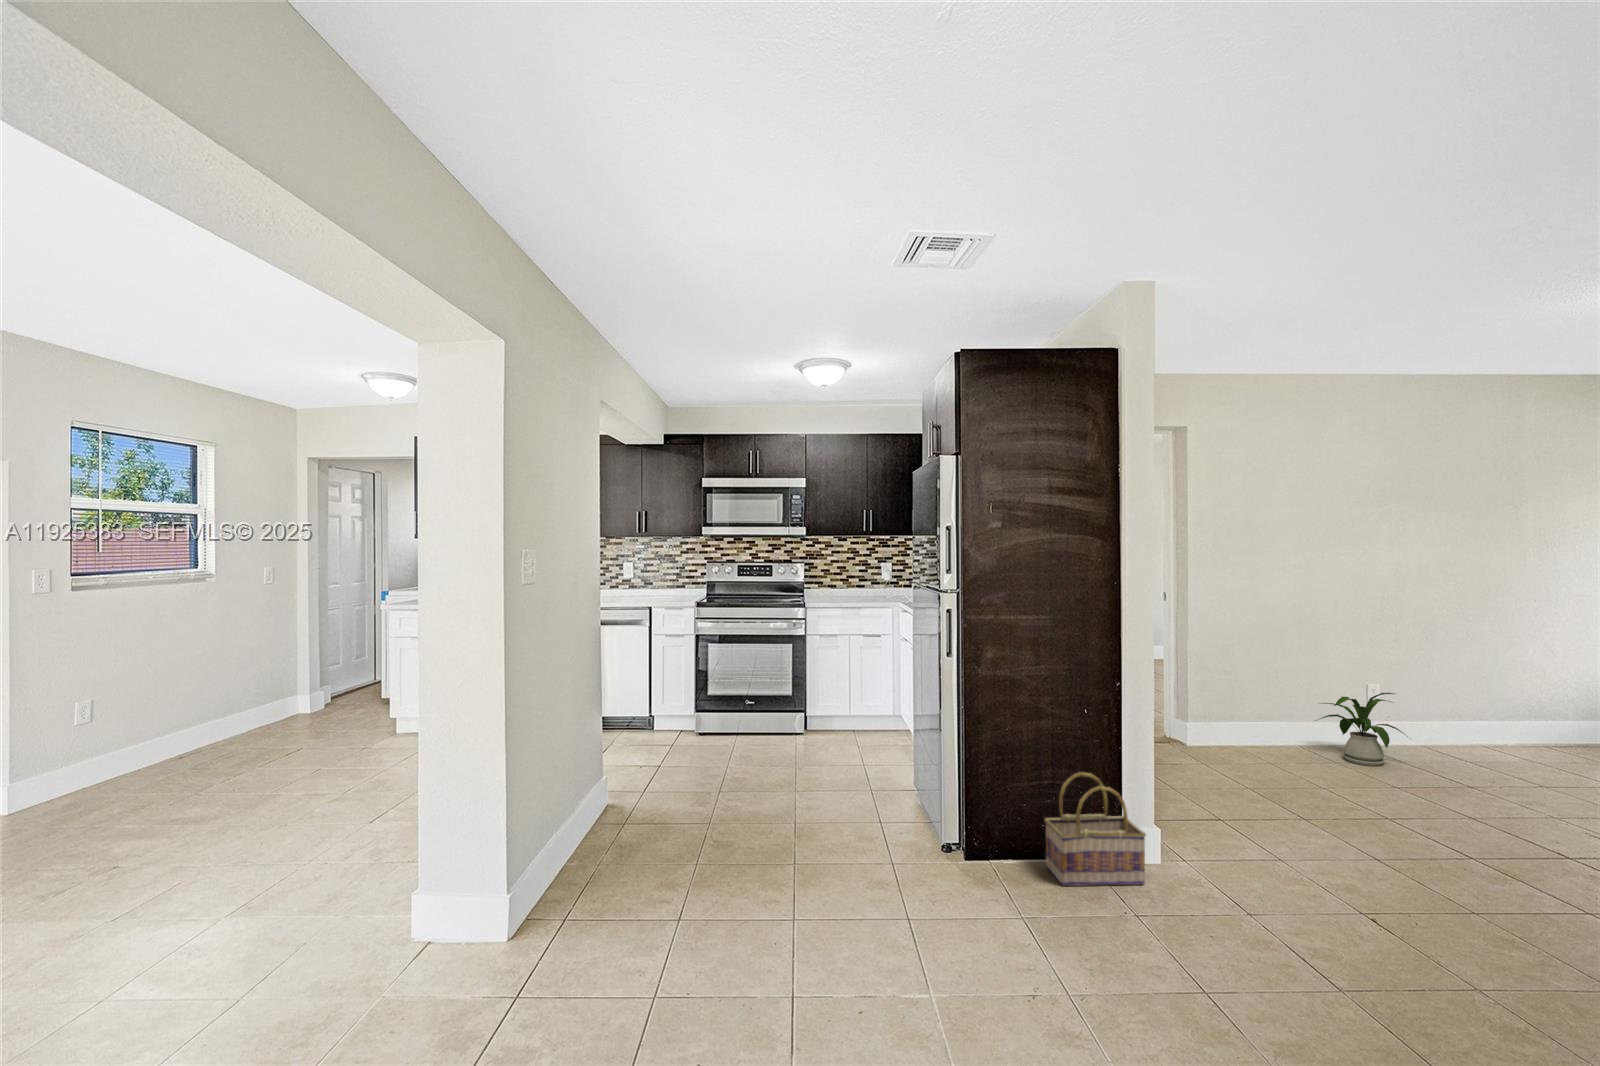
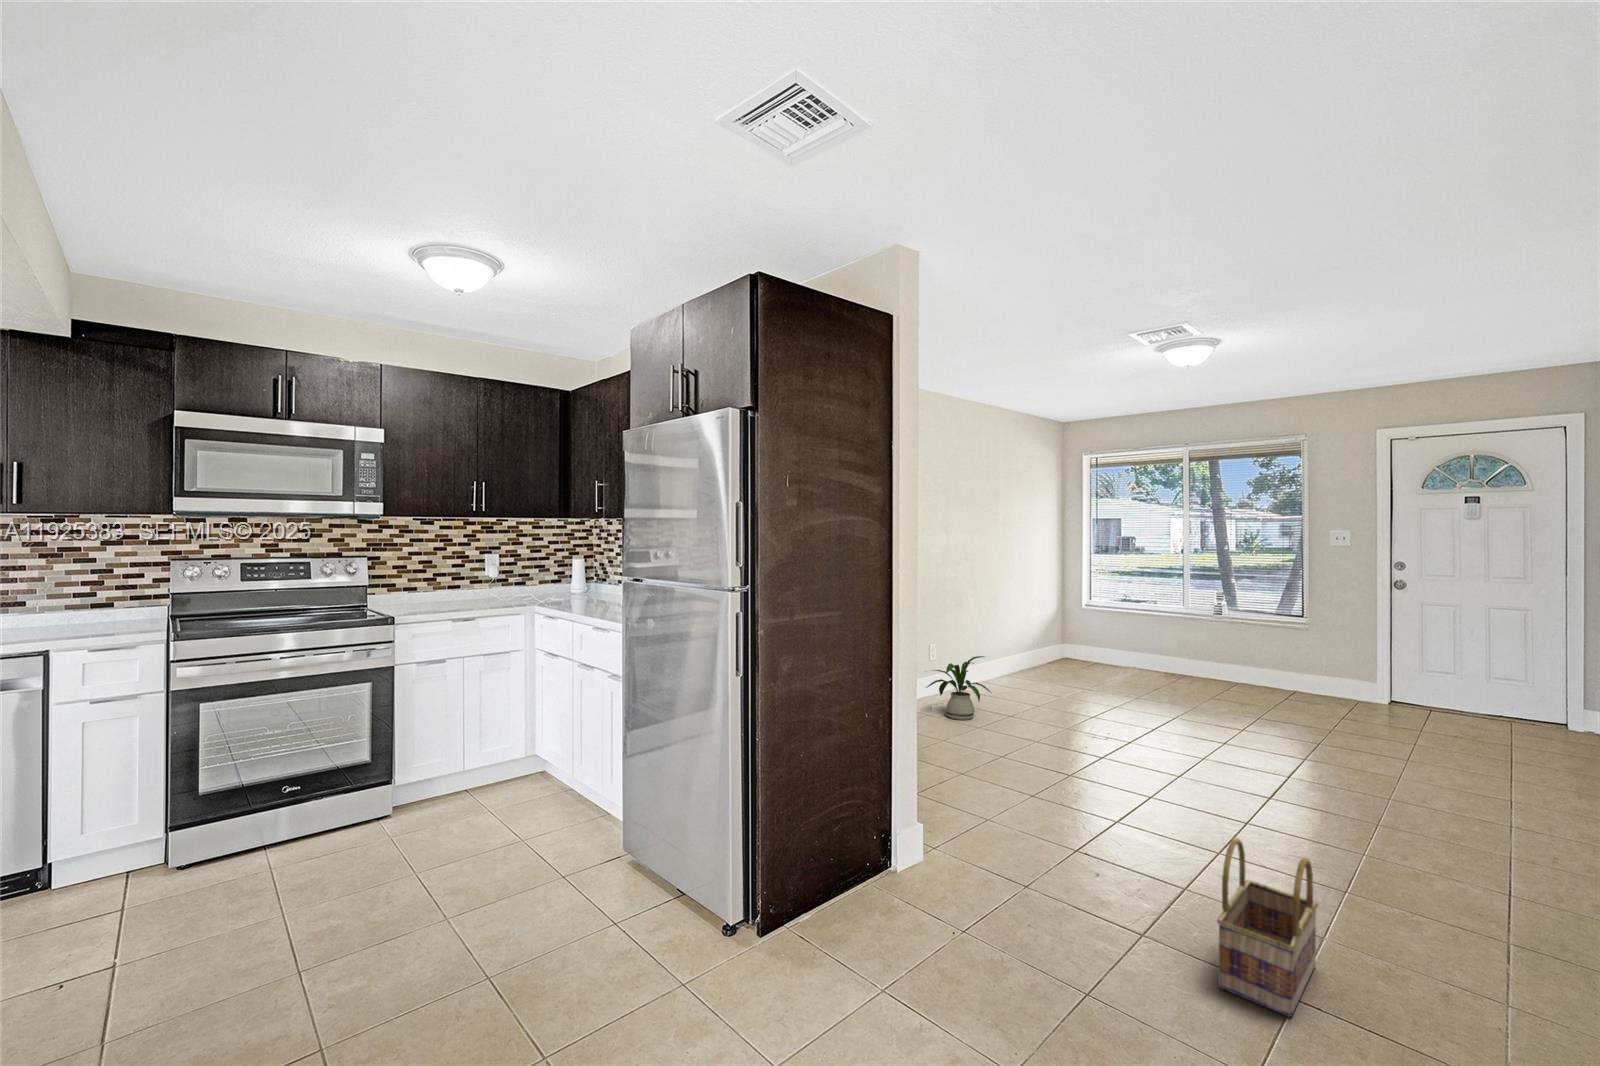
basket: present [1045,772,1146,886] -> present [1217,838,1318,1017]

